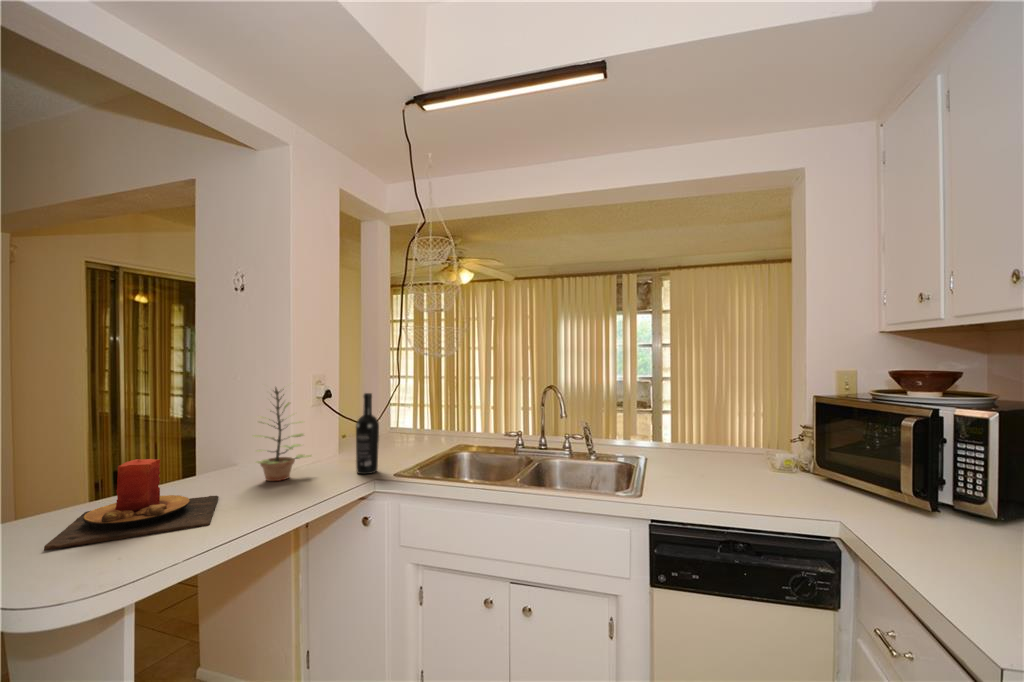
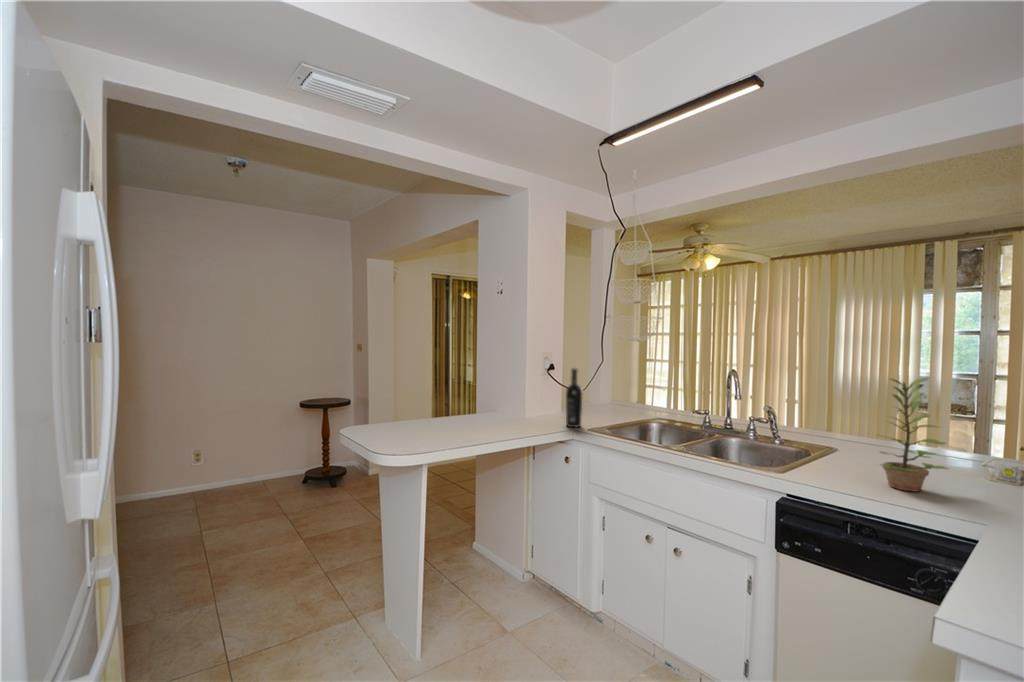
plant: present [253,388,312,481] -> present [879,378,948,491]
candle: present [44,459,219,551] -> none [403,396,482,438]

